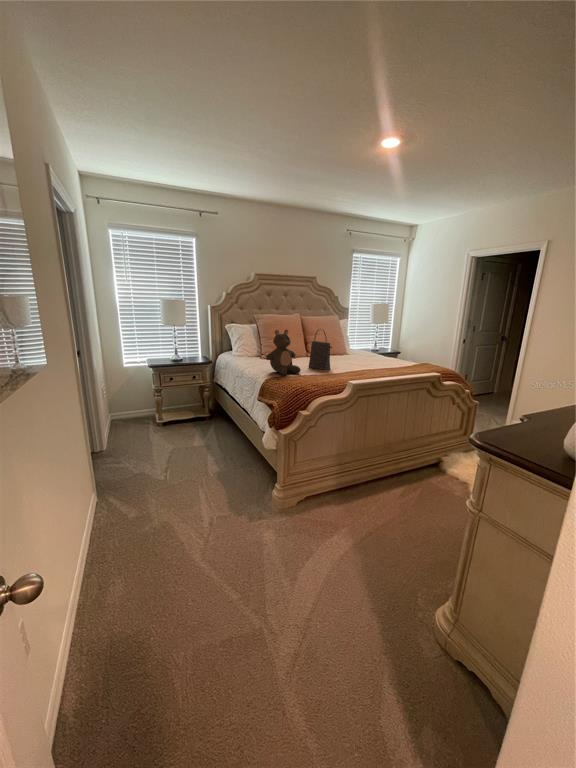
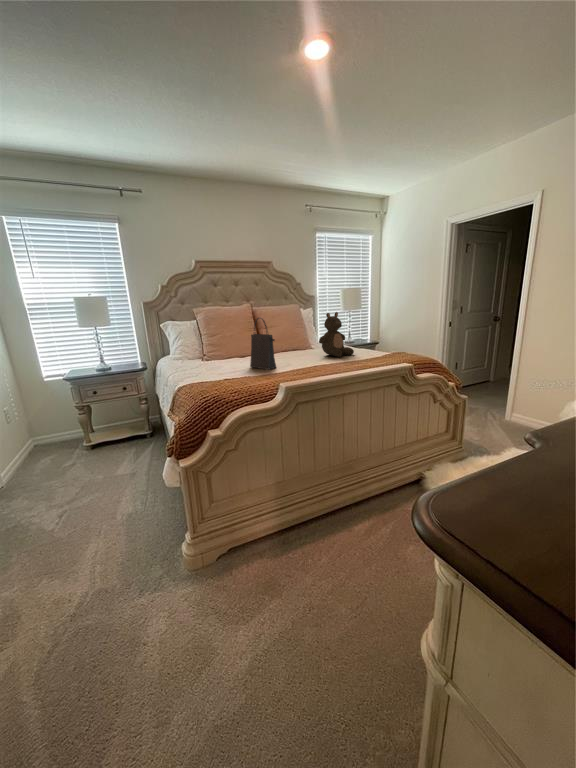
stuffed bear: present [266,330,301,375] -> present [319,312,354,357]

